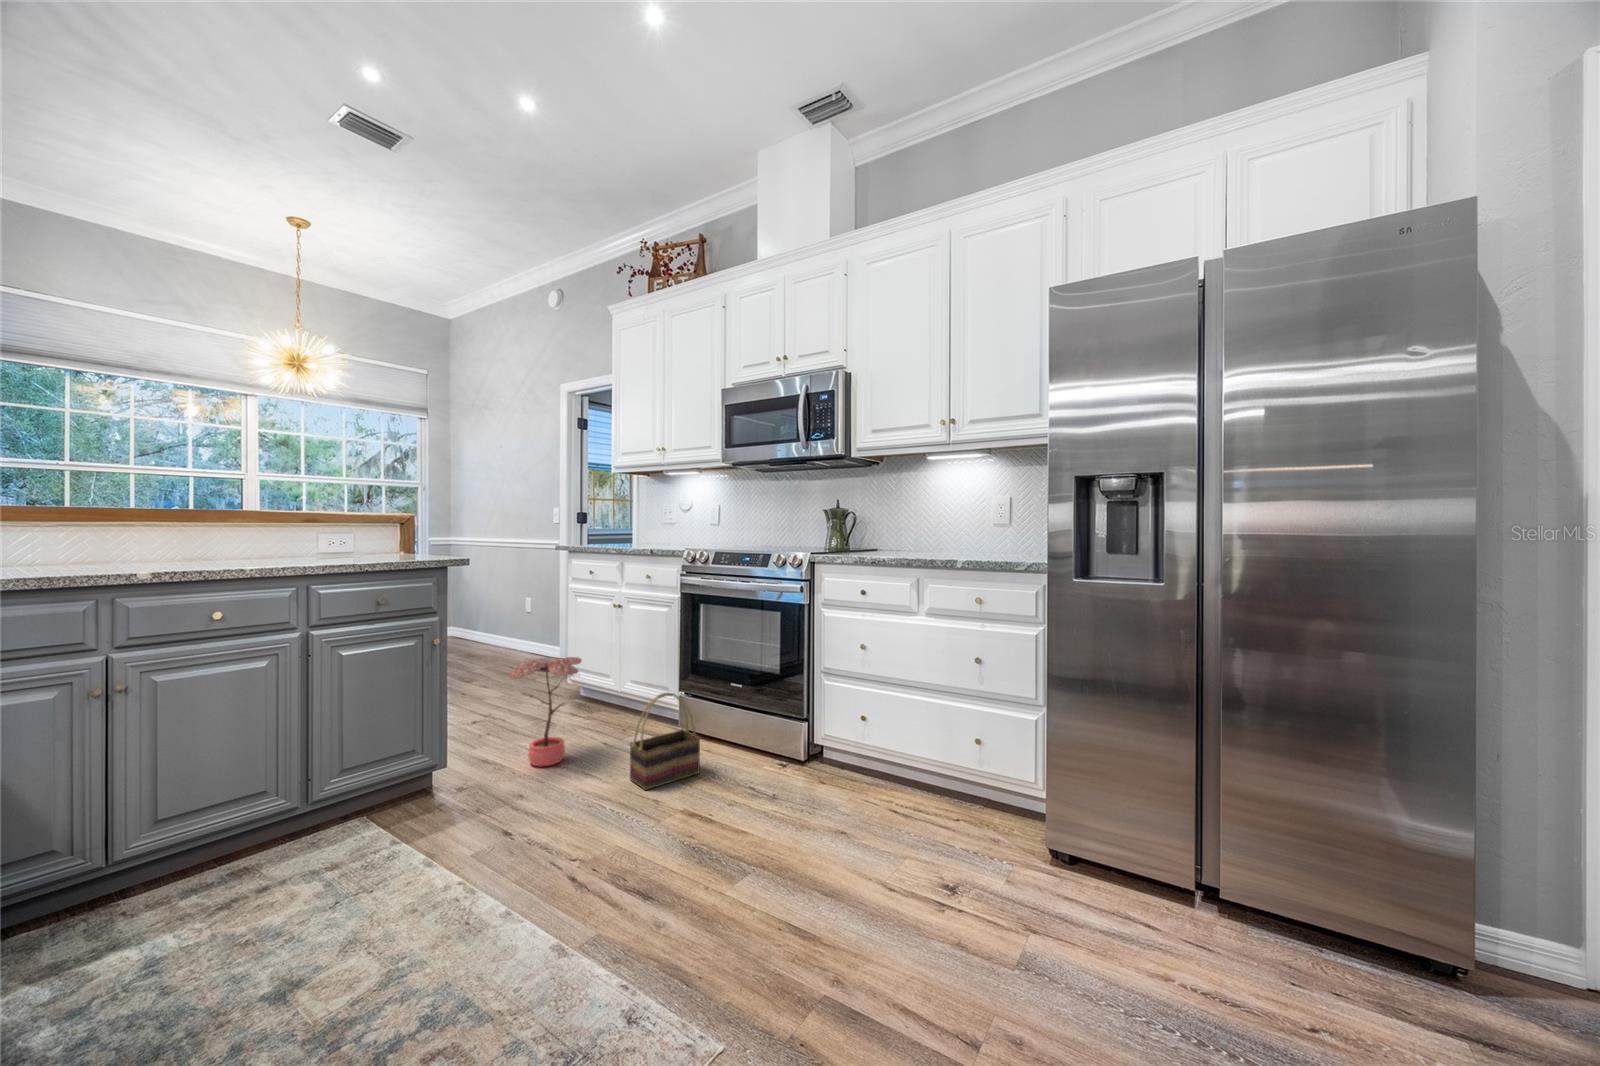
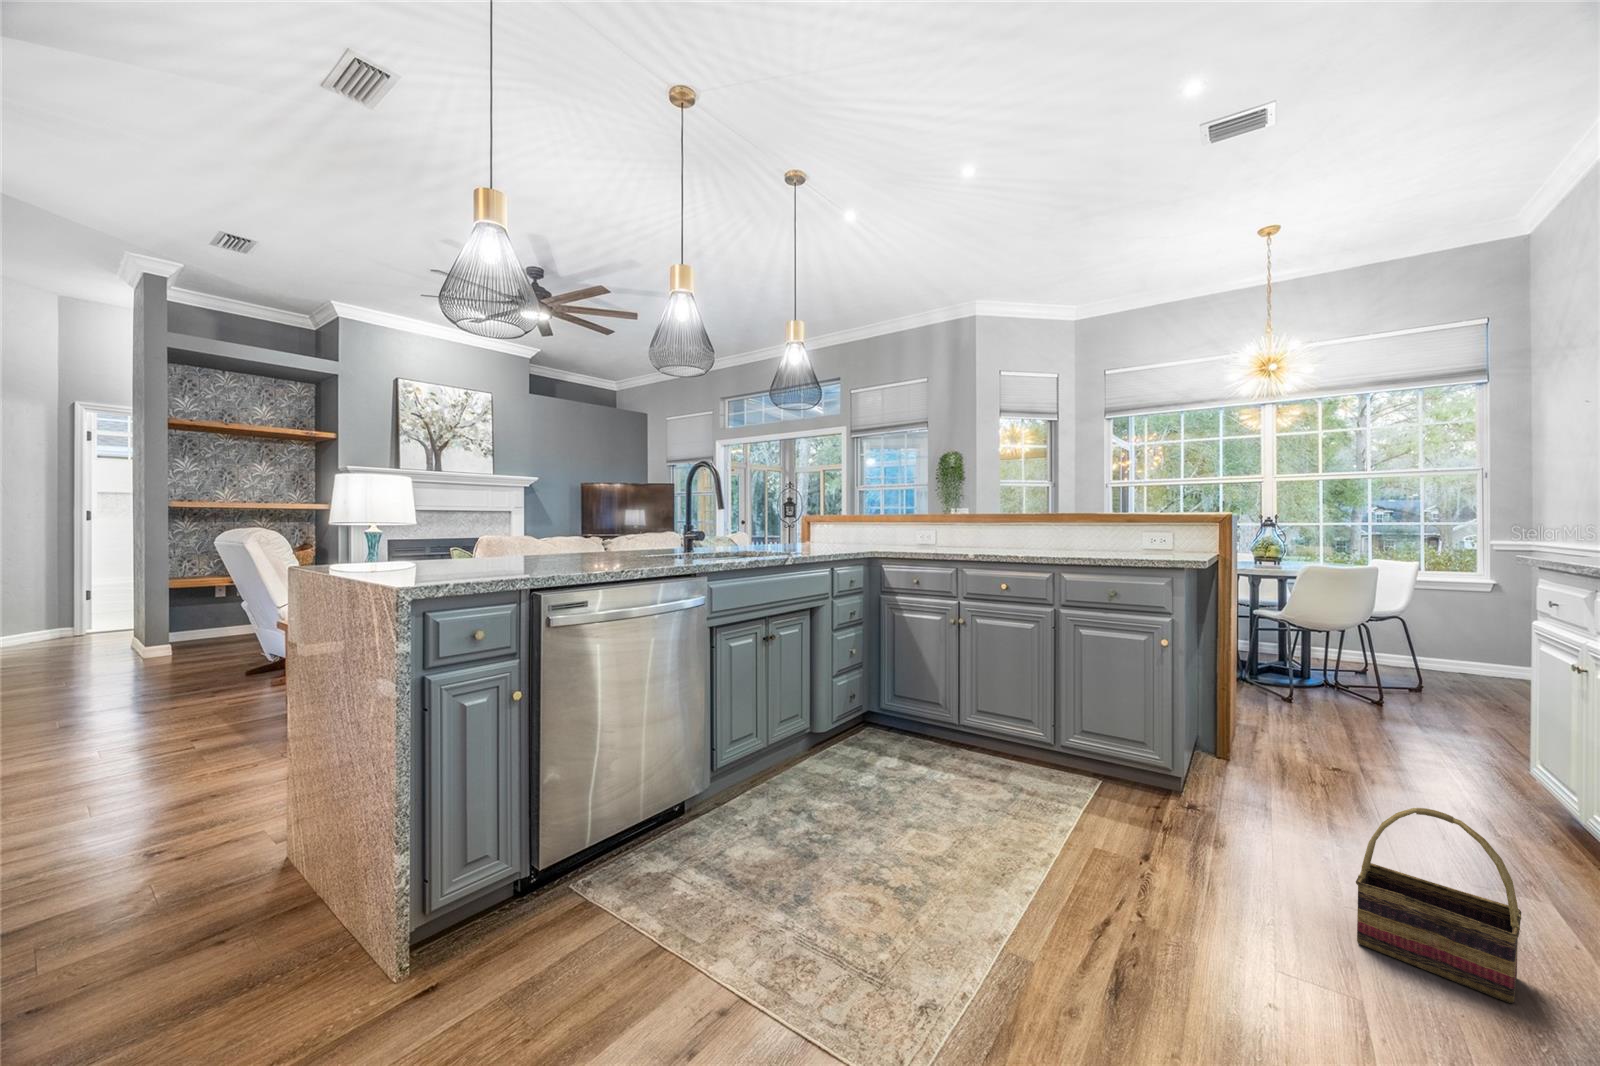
potted plant: present [509,657,582,766] -> none [1252,697,1392,850]

